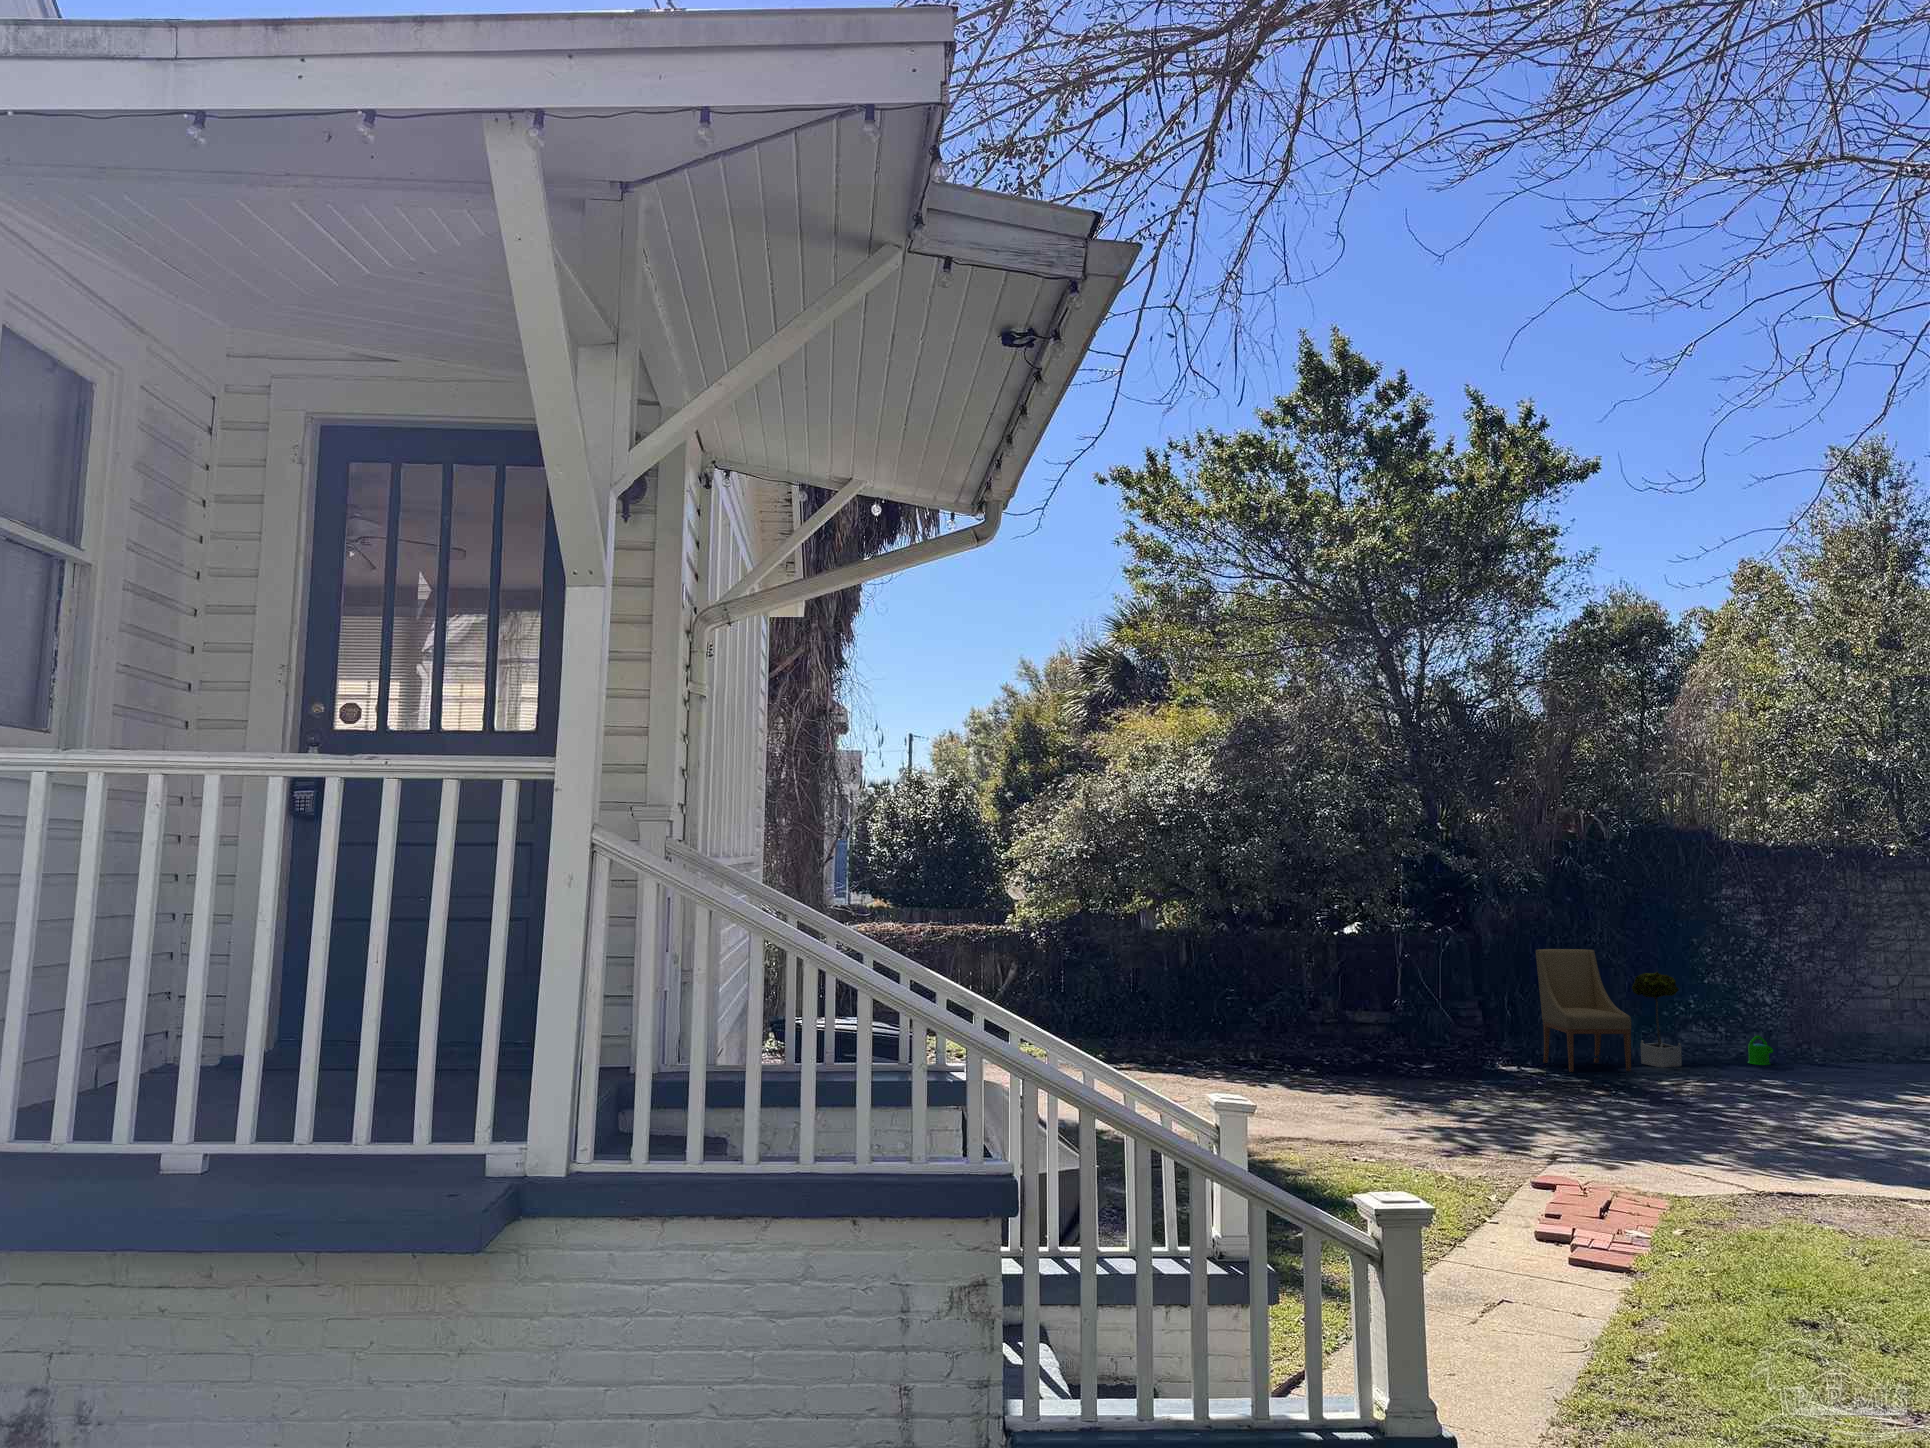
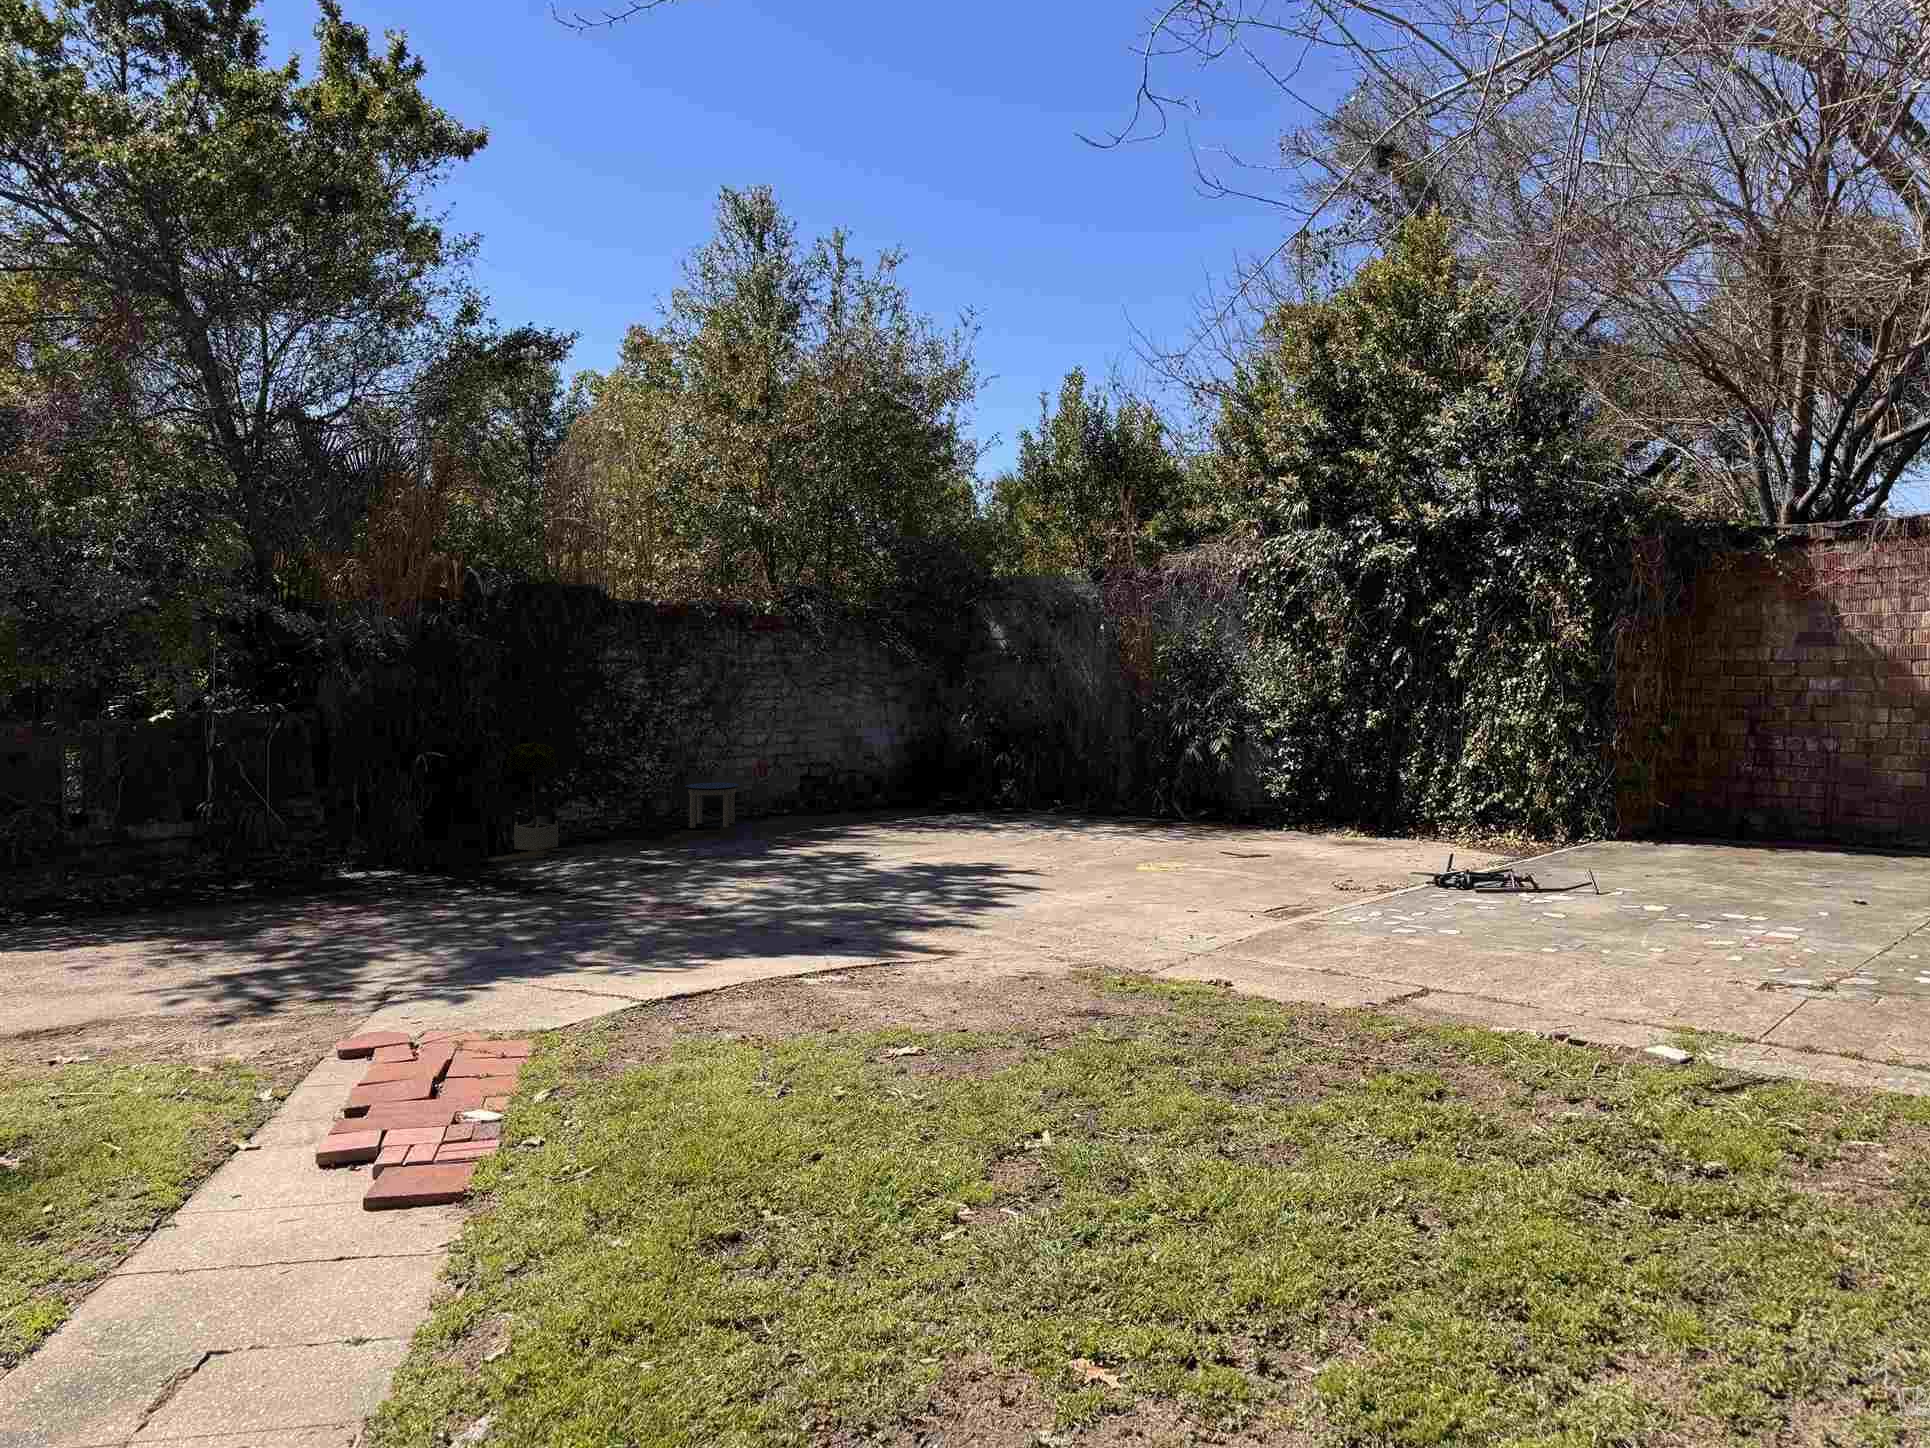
chair: present [1536,949,1631,1072] -> none [392,721,504,871]
round table: none [1809,1023,1868,1069] -> present [685,783,739,828]
watering can: present [1748,1036,1773,1065] -> none [625,803,651,835]

